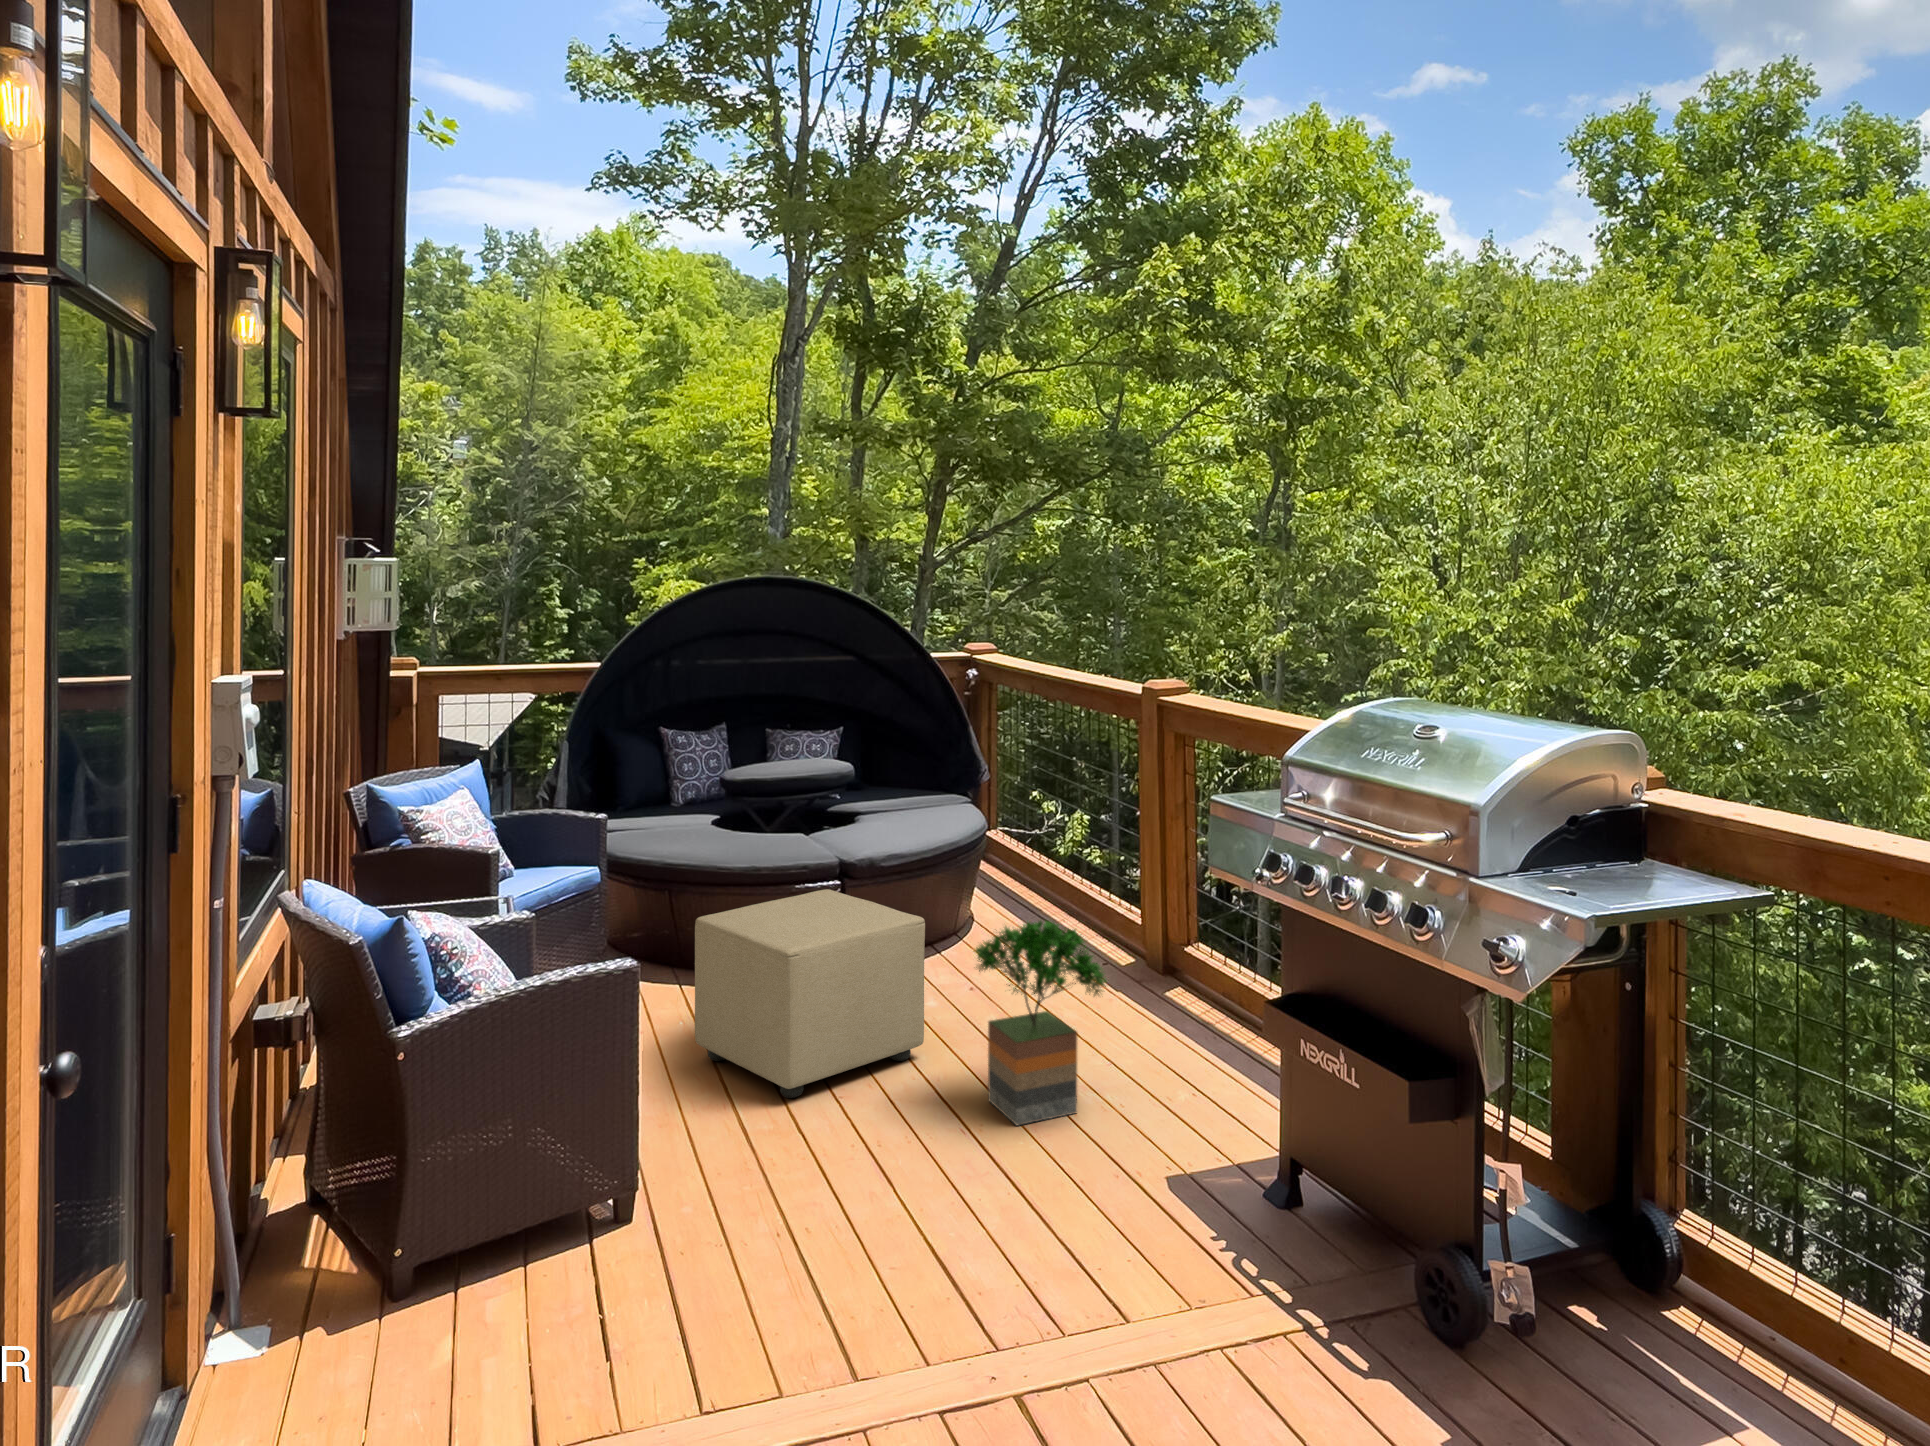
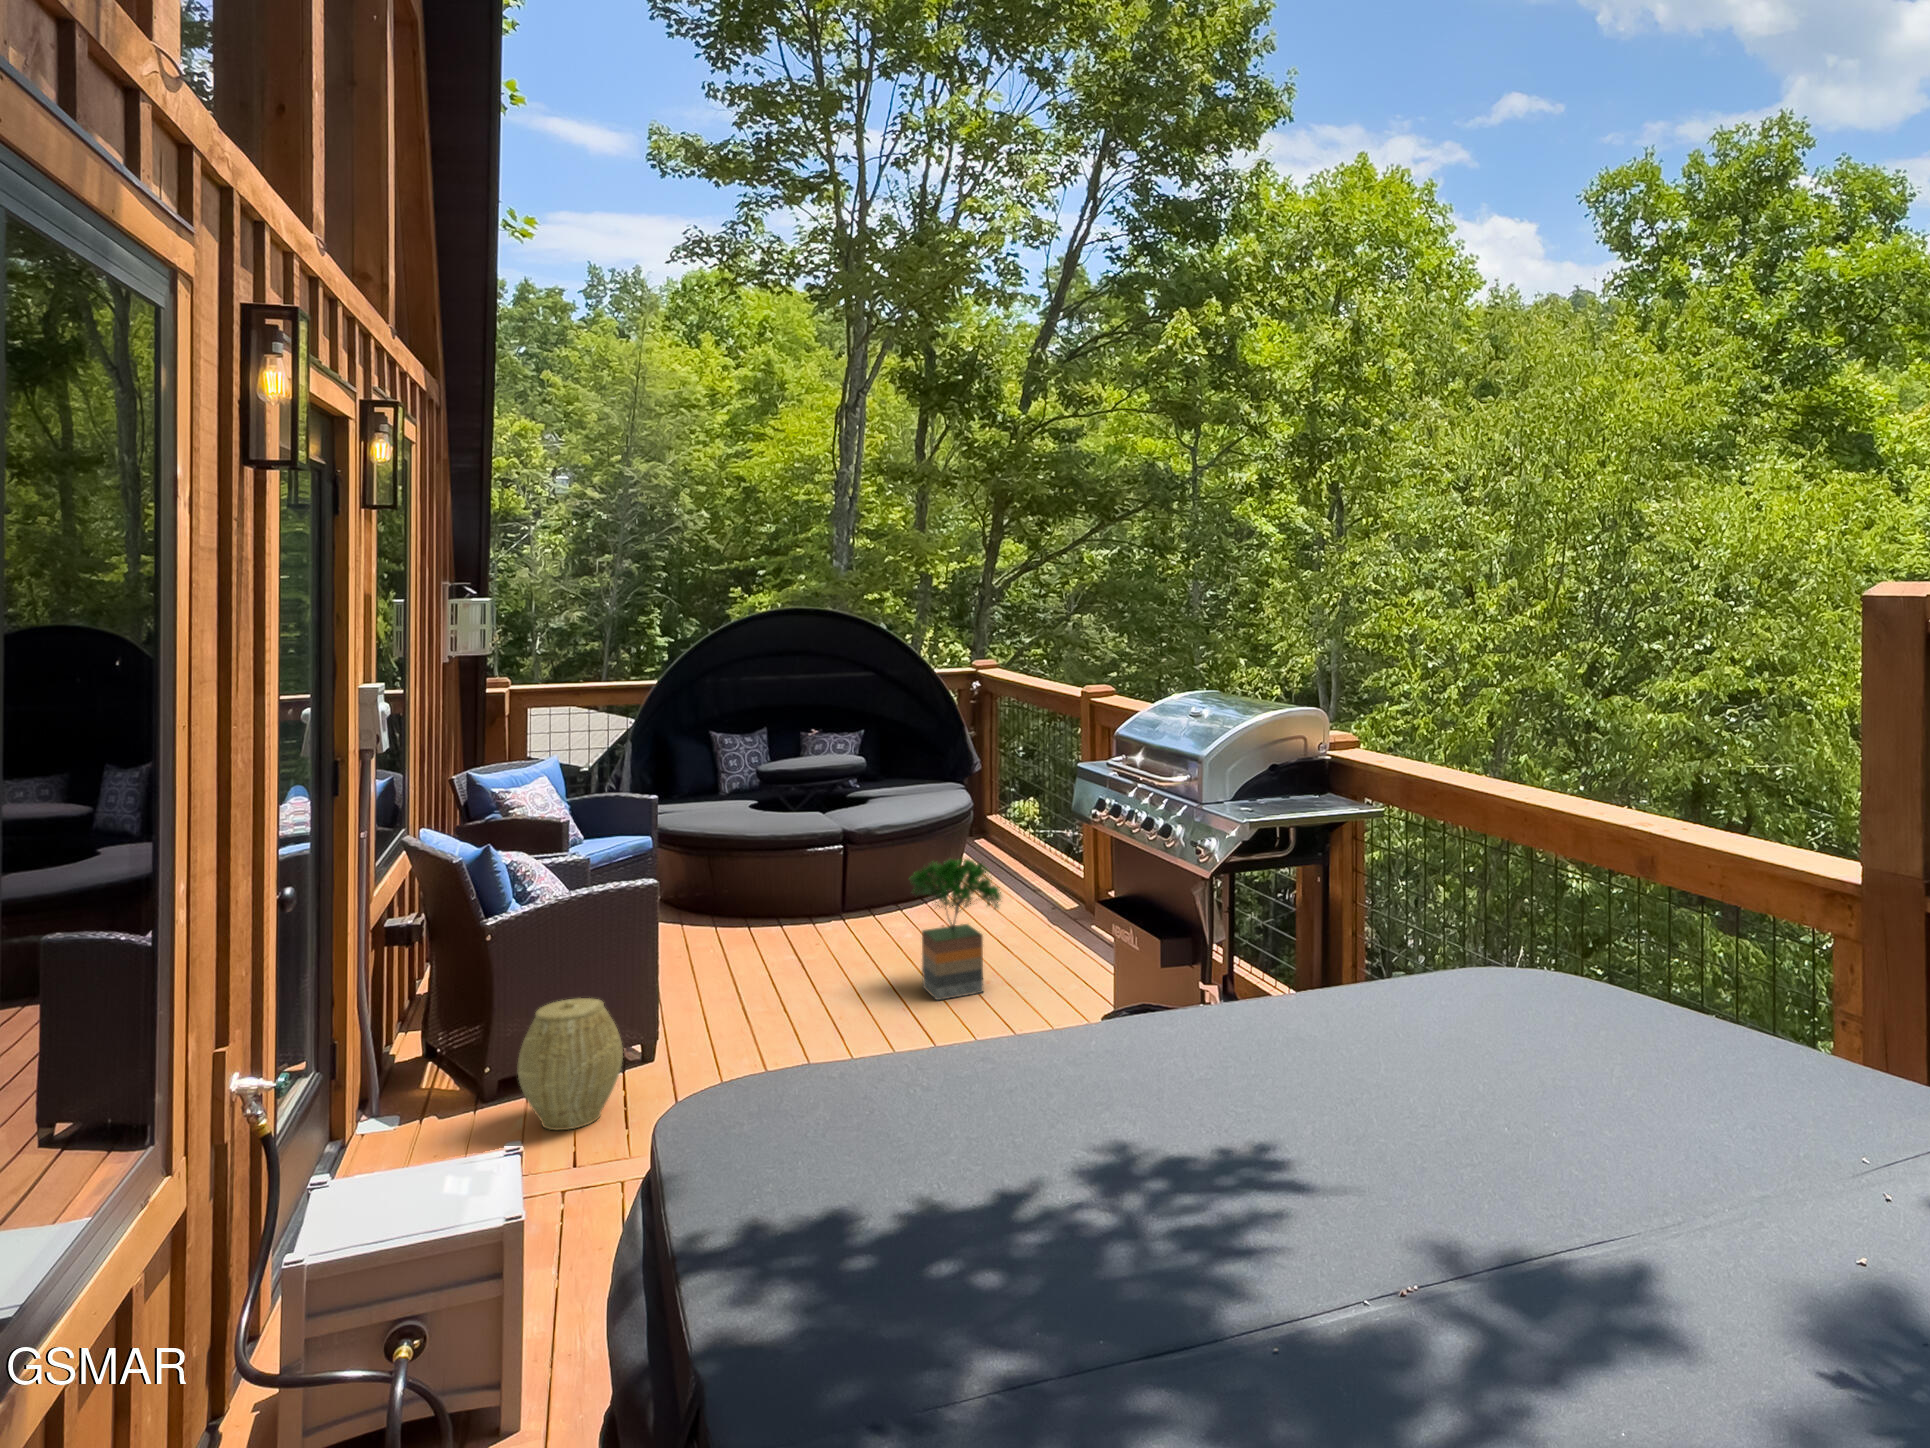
ottoman: present [695,889,925,1098] -> none [715,847,886,990]
woven basket: none [442,1160,602,1381] -> present [517,998,623,1130]

